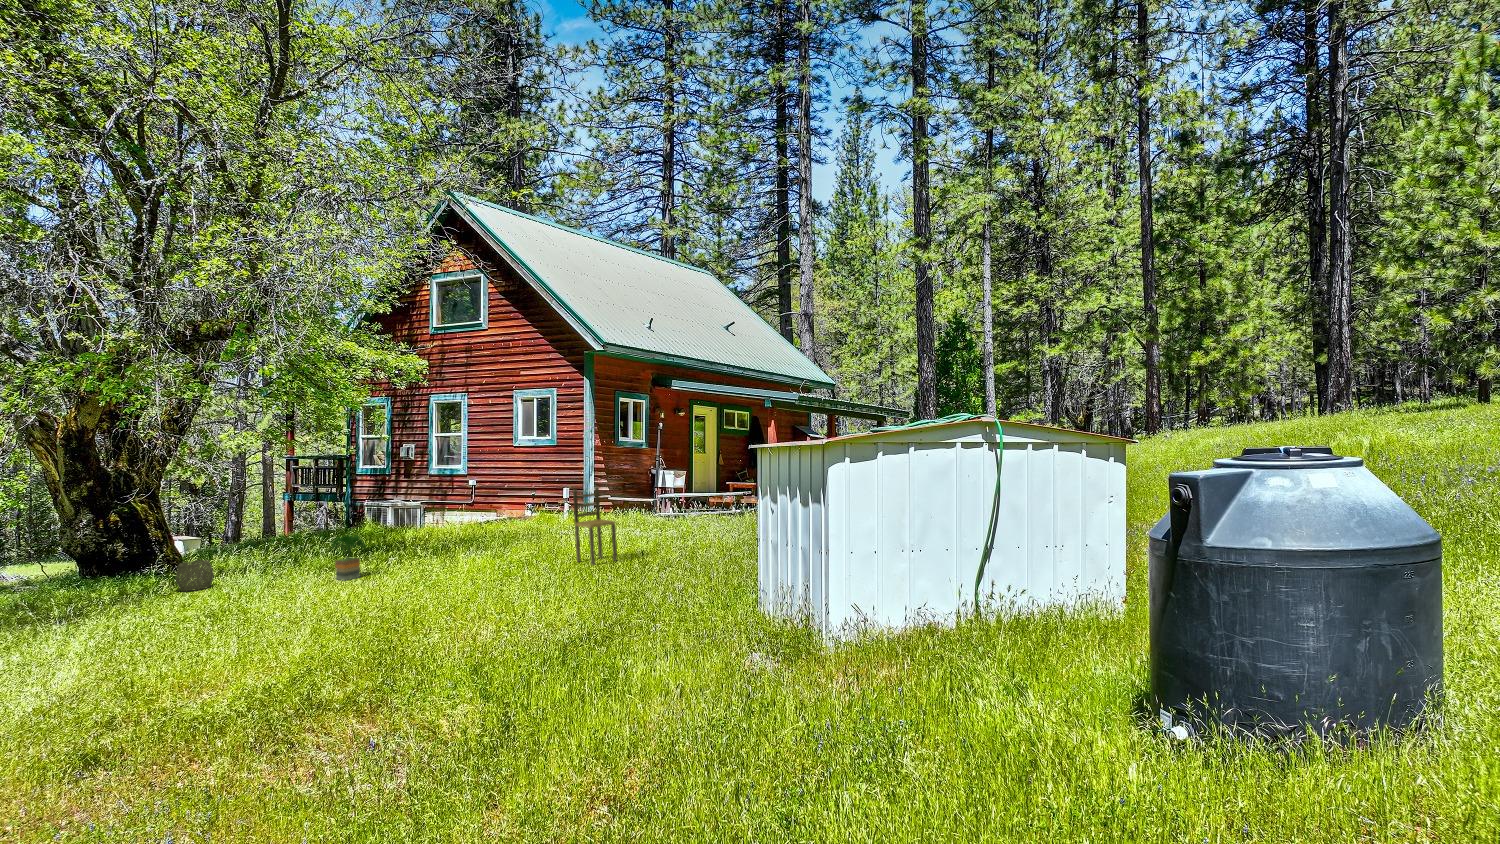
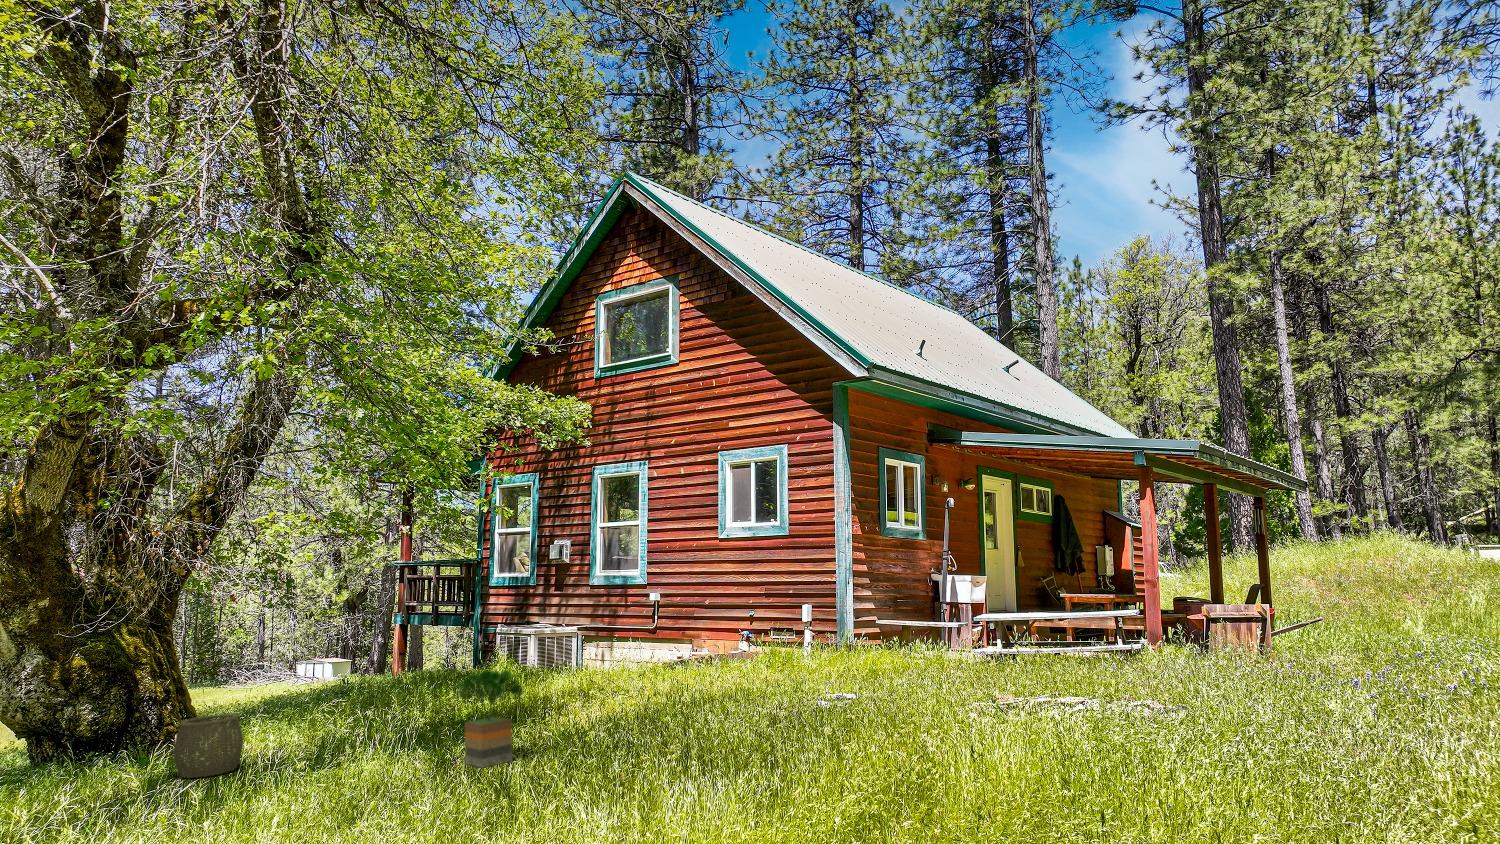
chair: present [573,487,617,565] -> none [950,572,1064,753]

